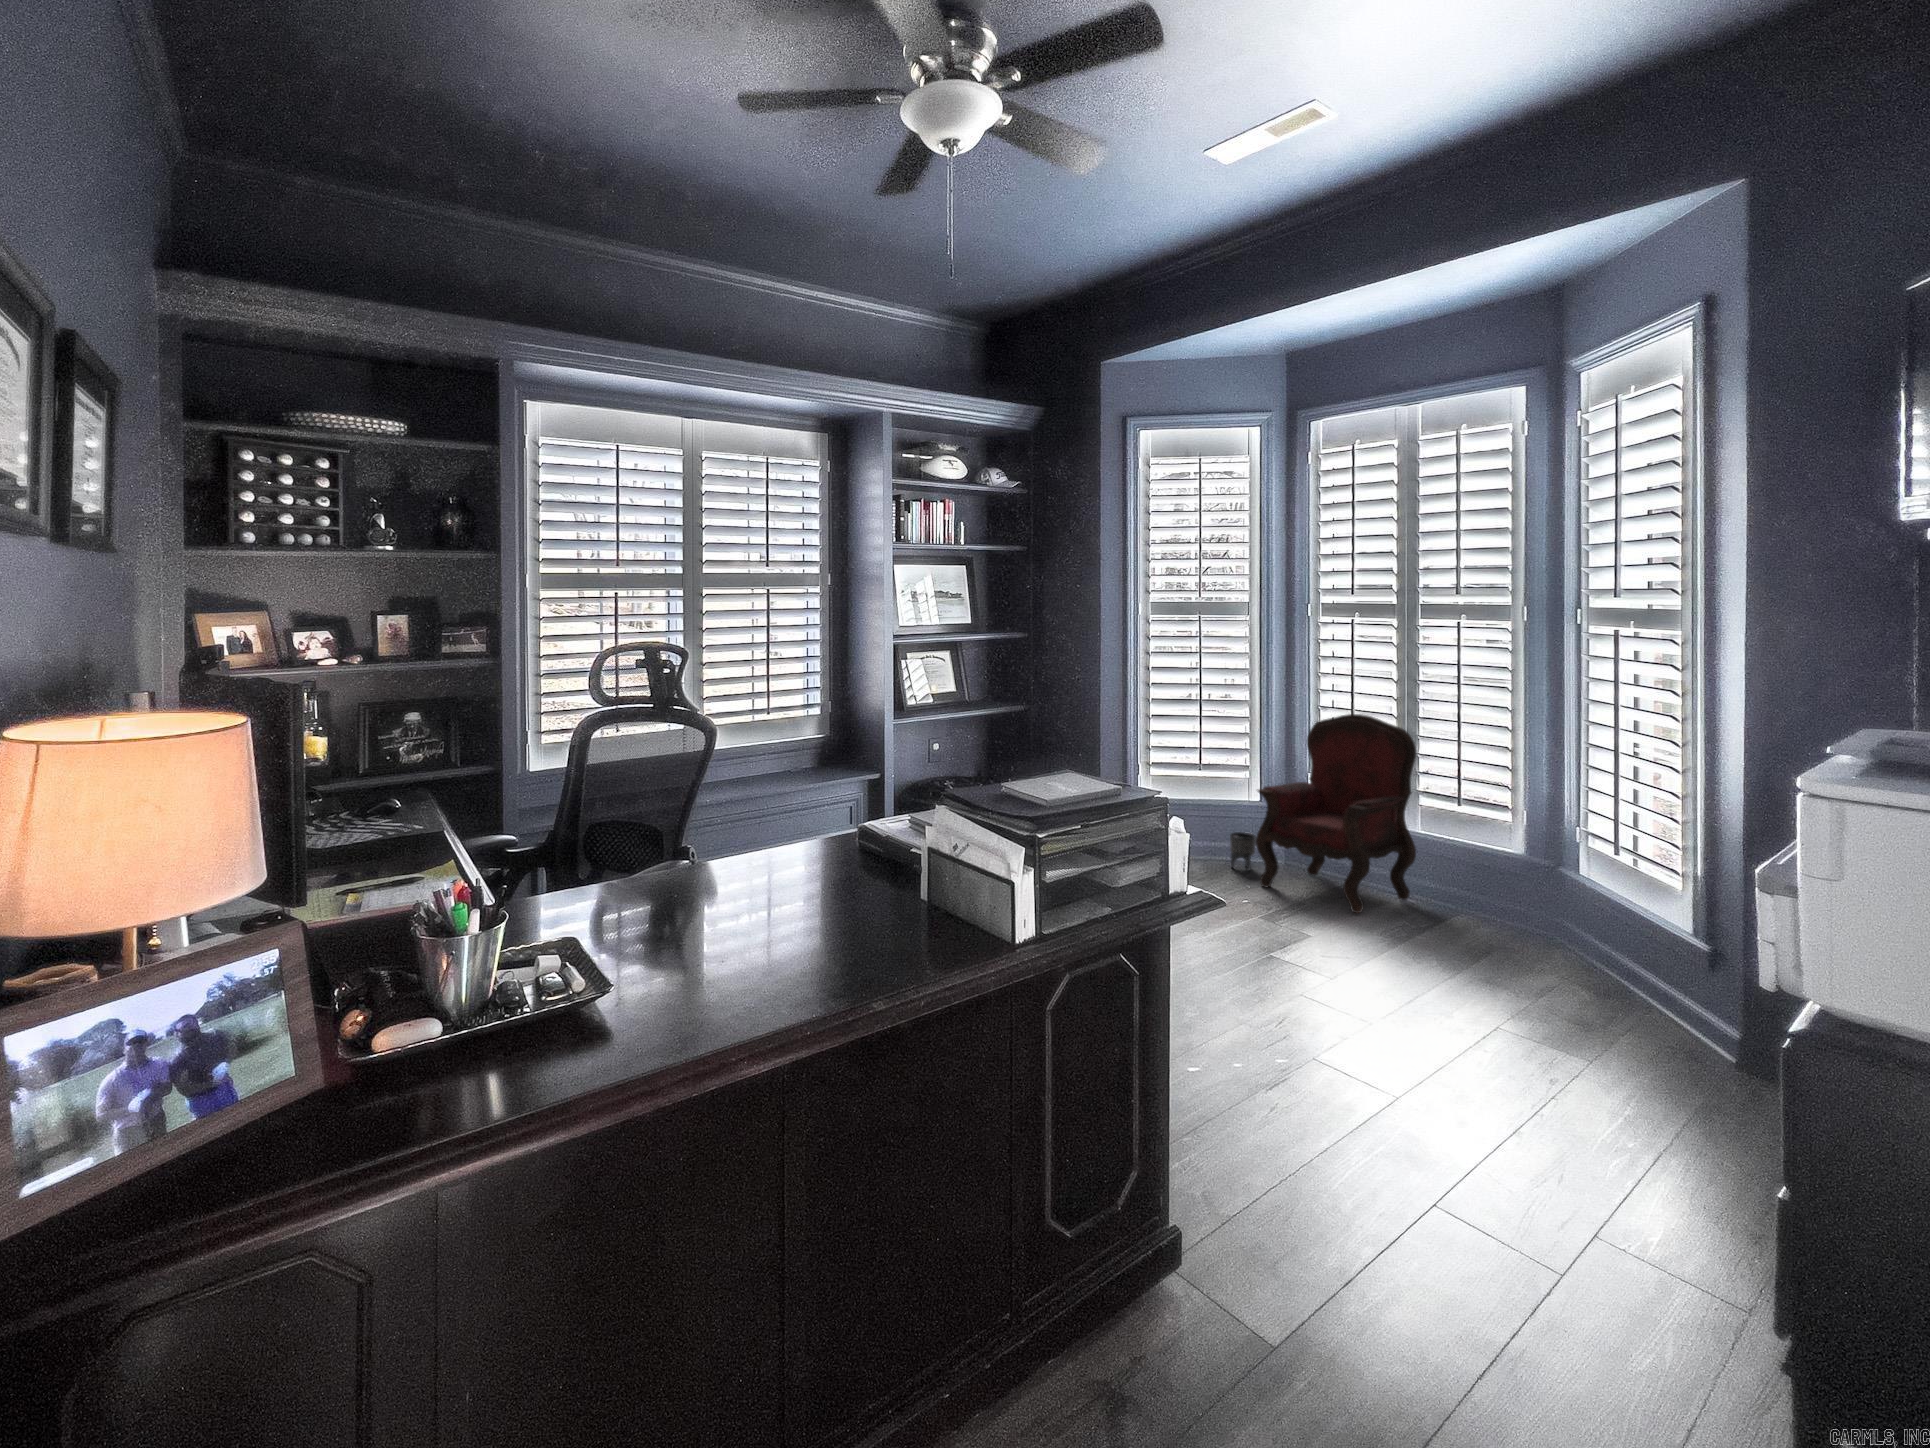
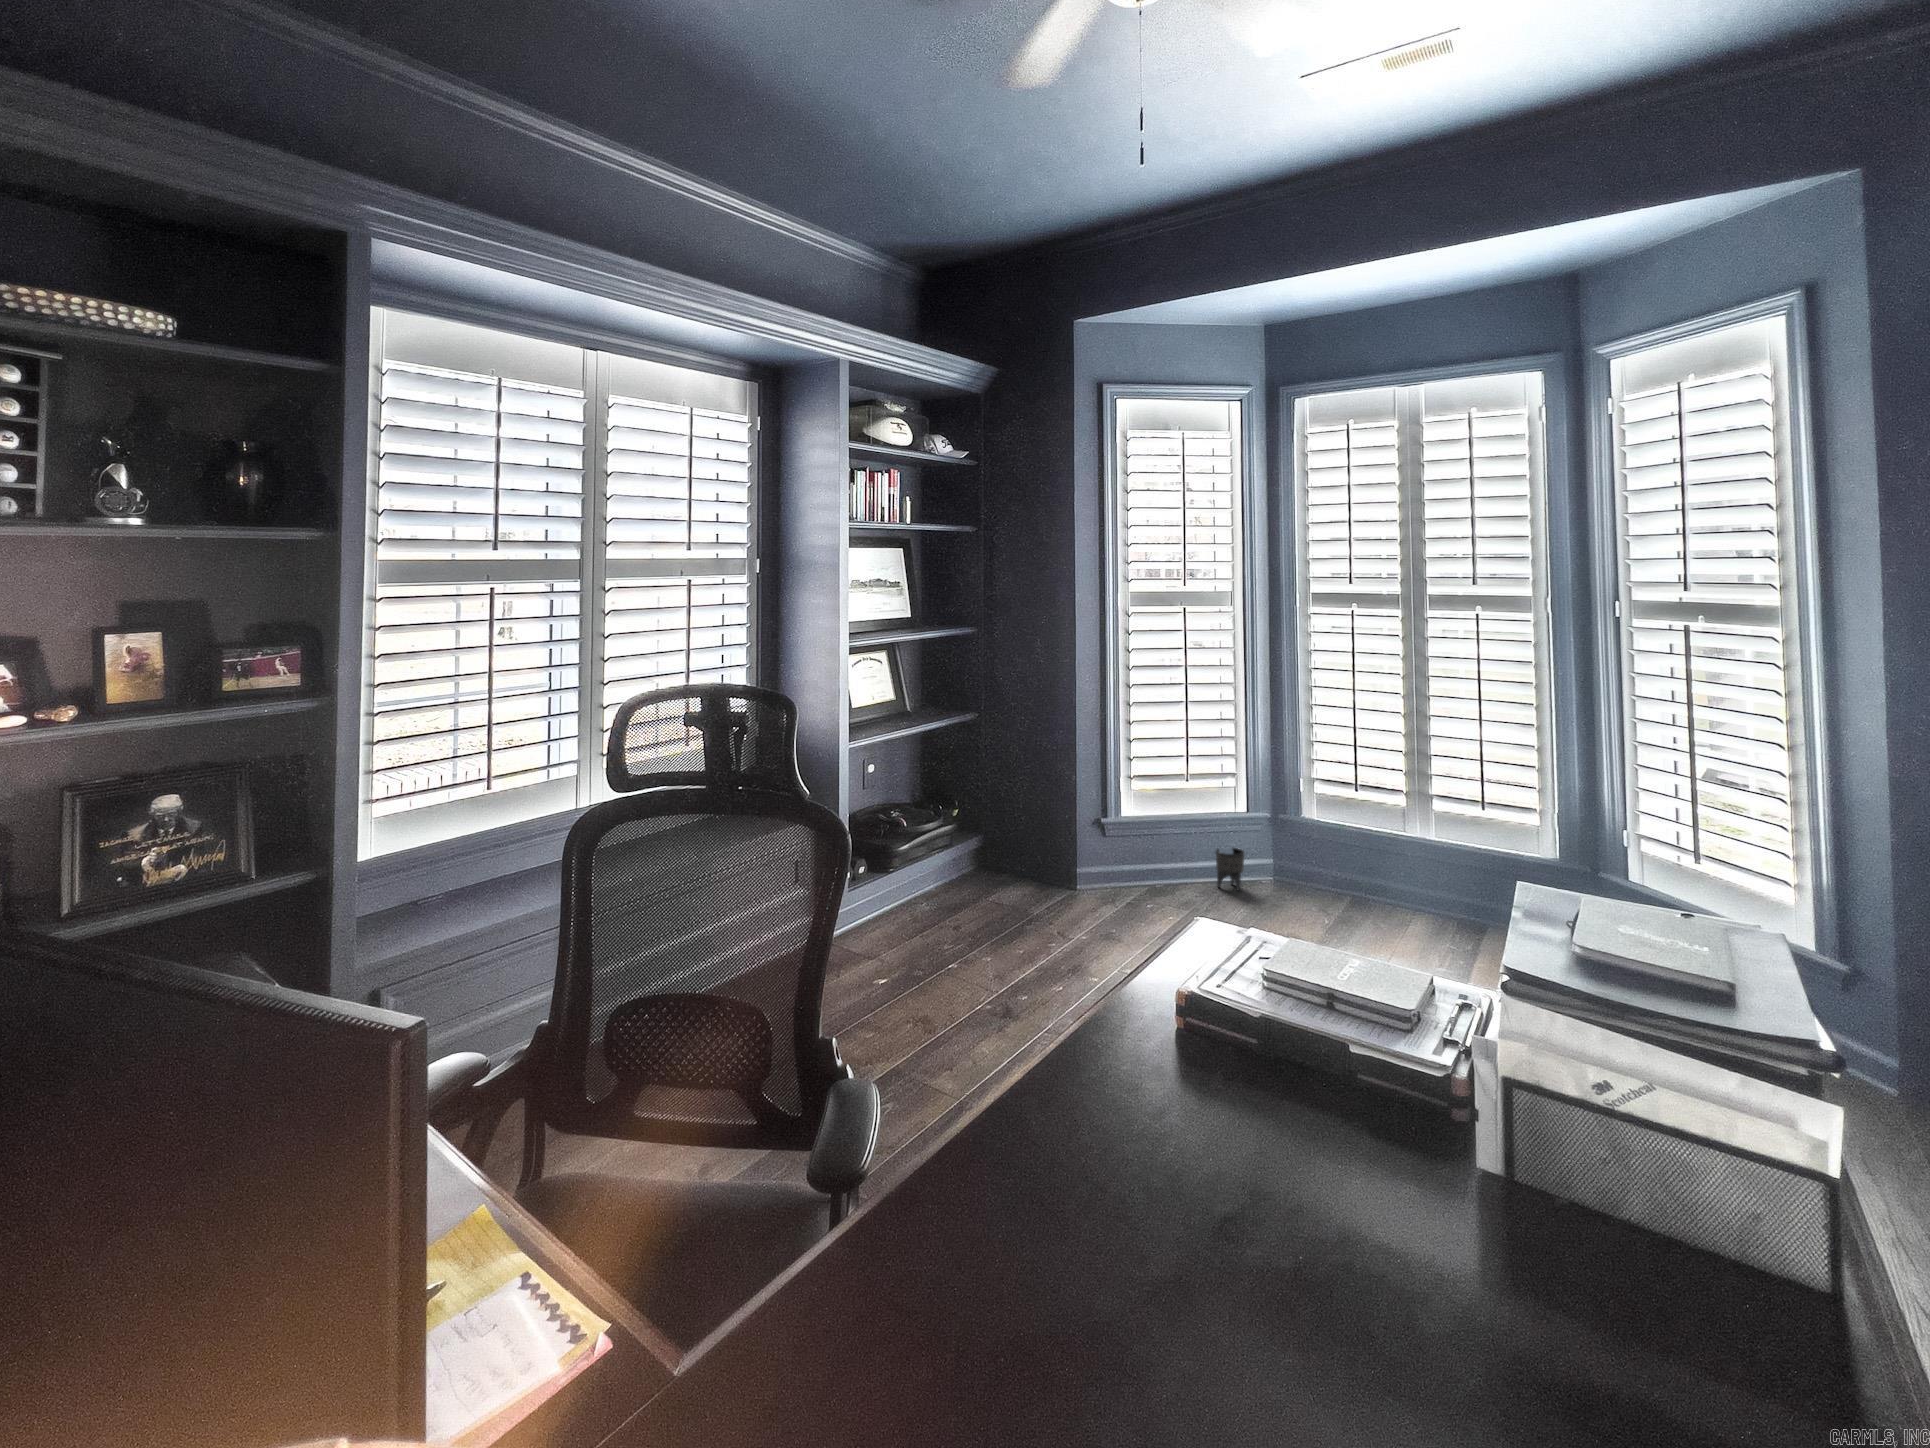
armchair: present [1256,714,1416,913] -> none [1257,714,1430,939]

